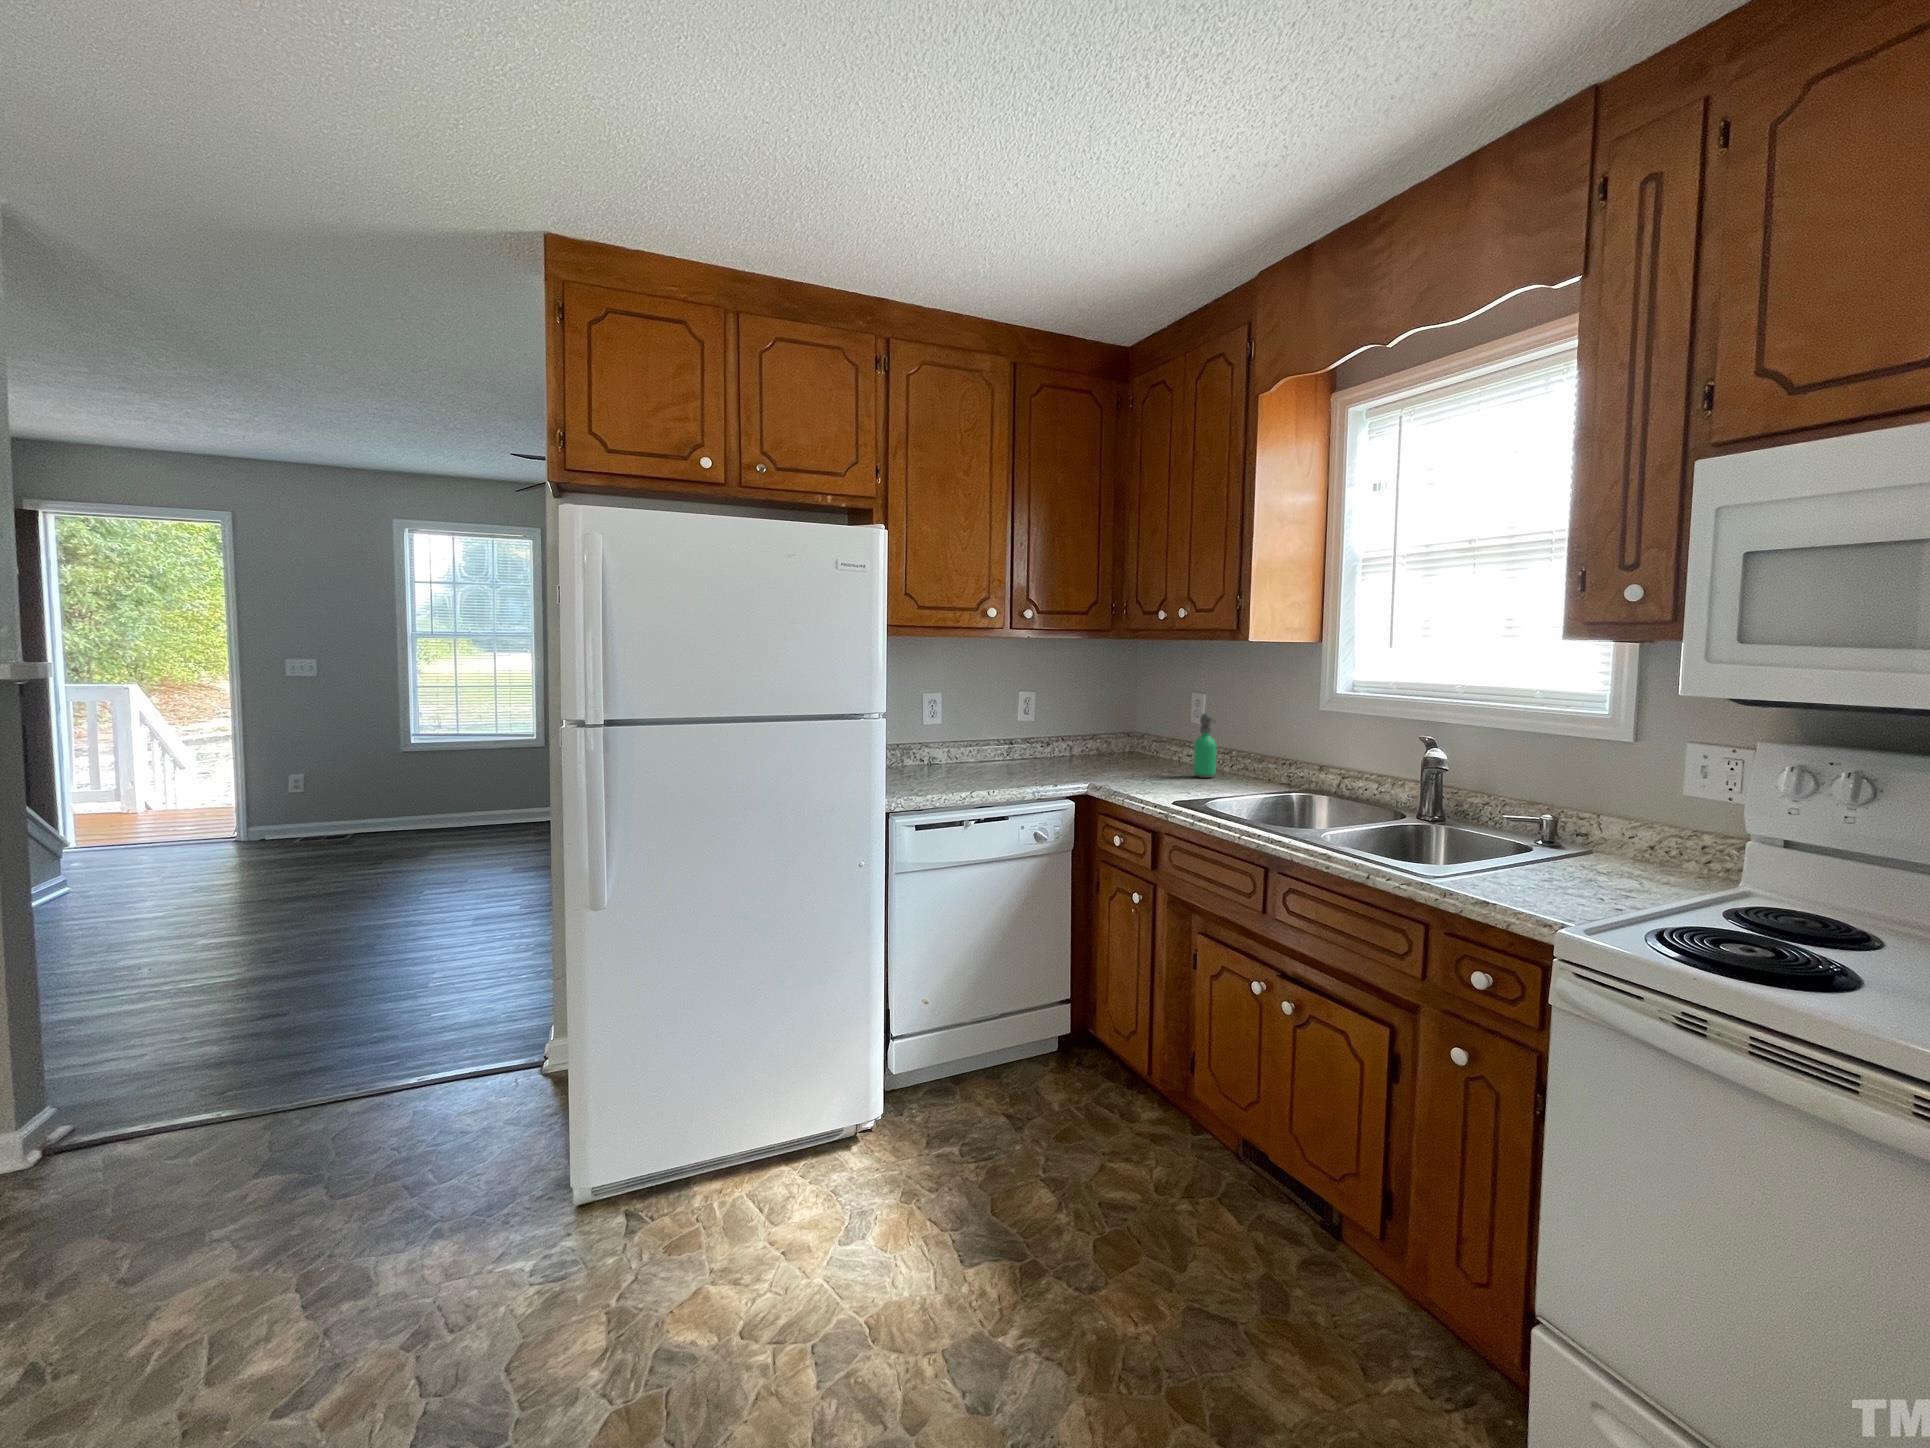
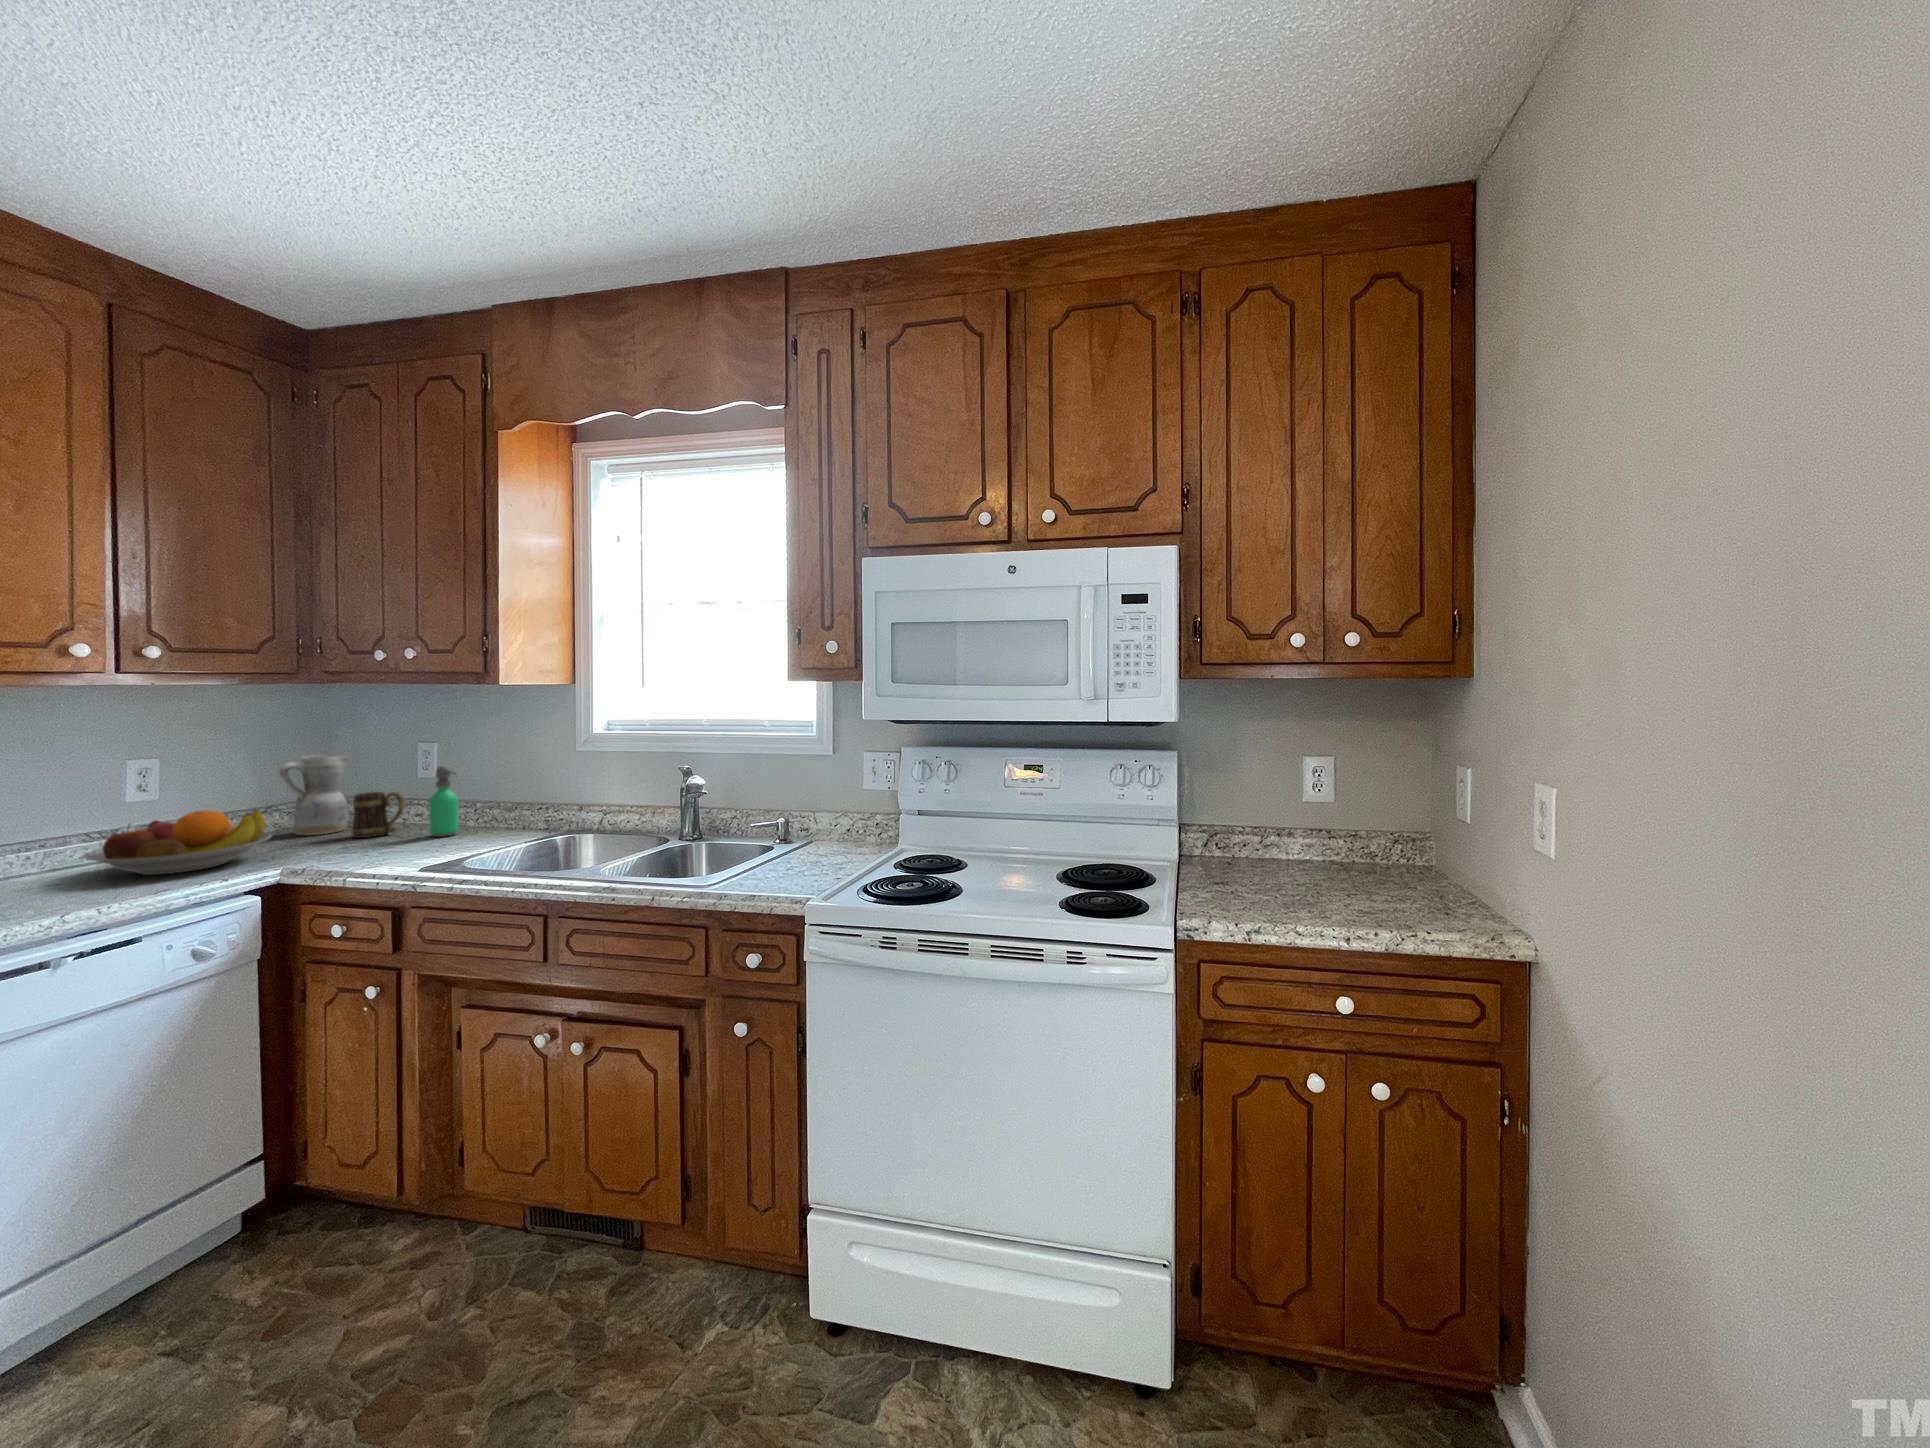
ceramic pitcher: none [1099,696,1143,762] -> present [279,755,349,835]
fruit bowl: none [990,731,1088,776] -> present [83,809,271,875]
mug: none [1140,731,1178,770] -> present [352,792,405,838]

